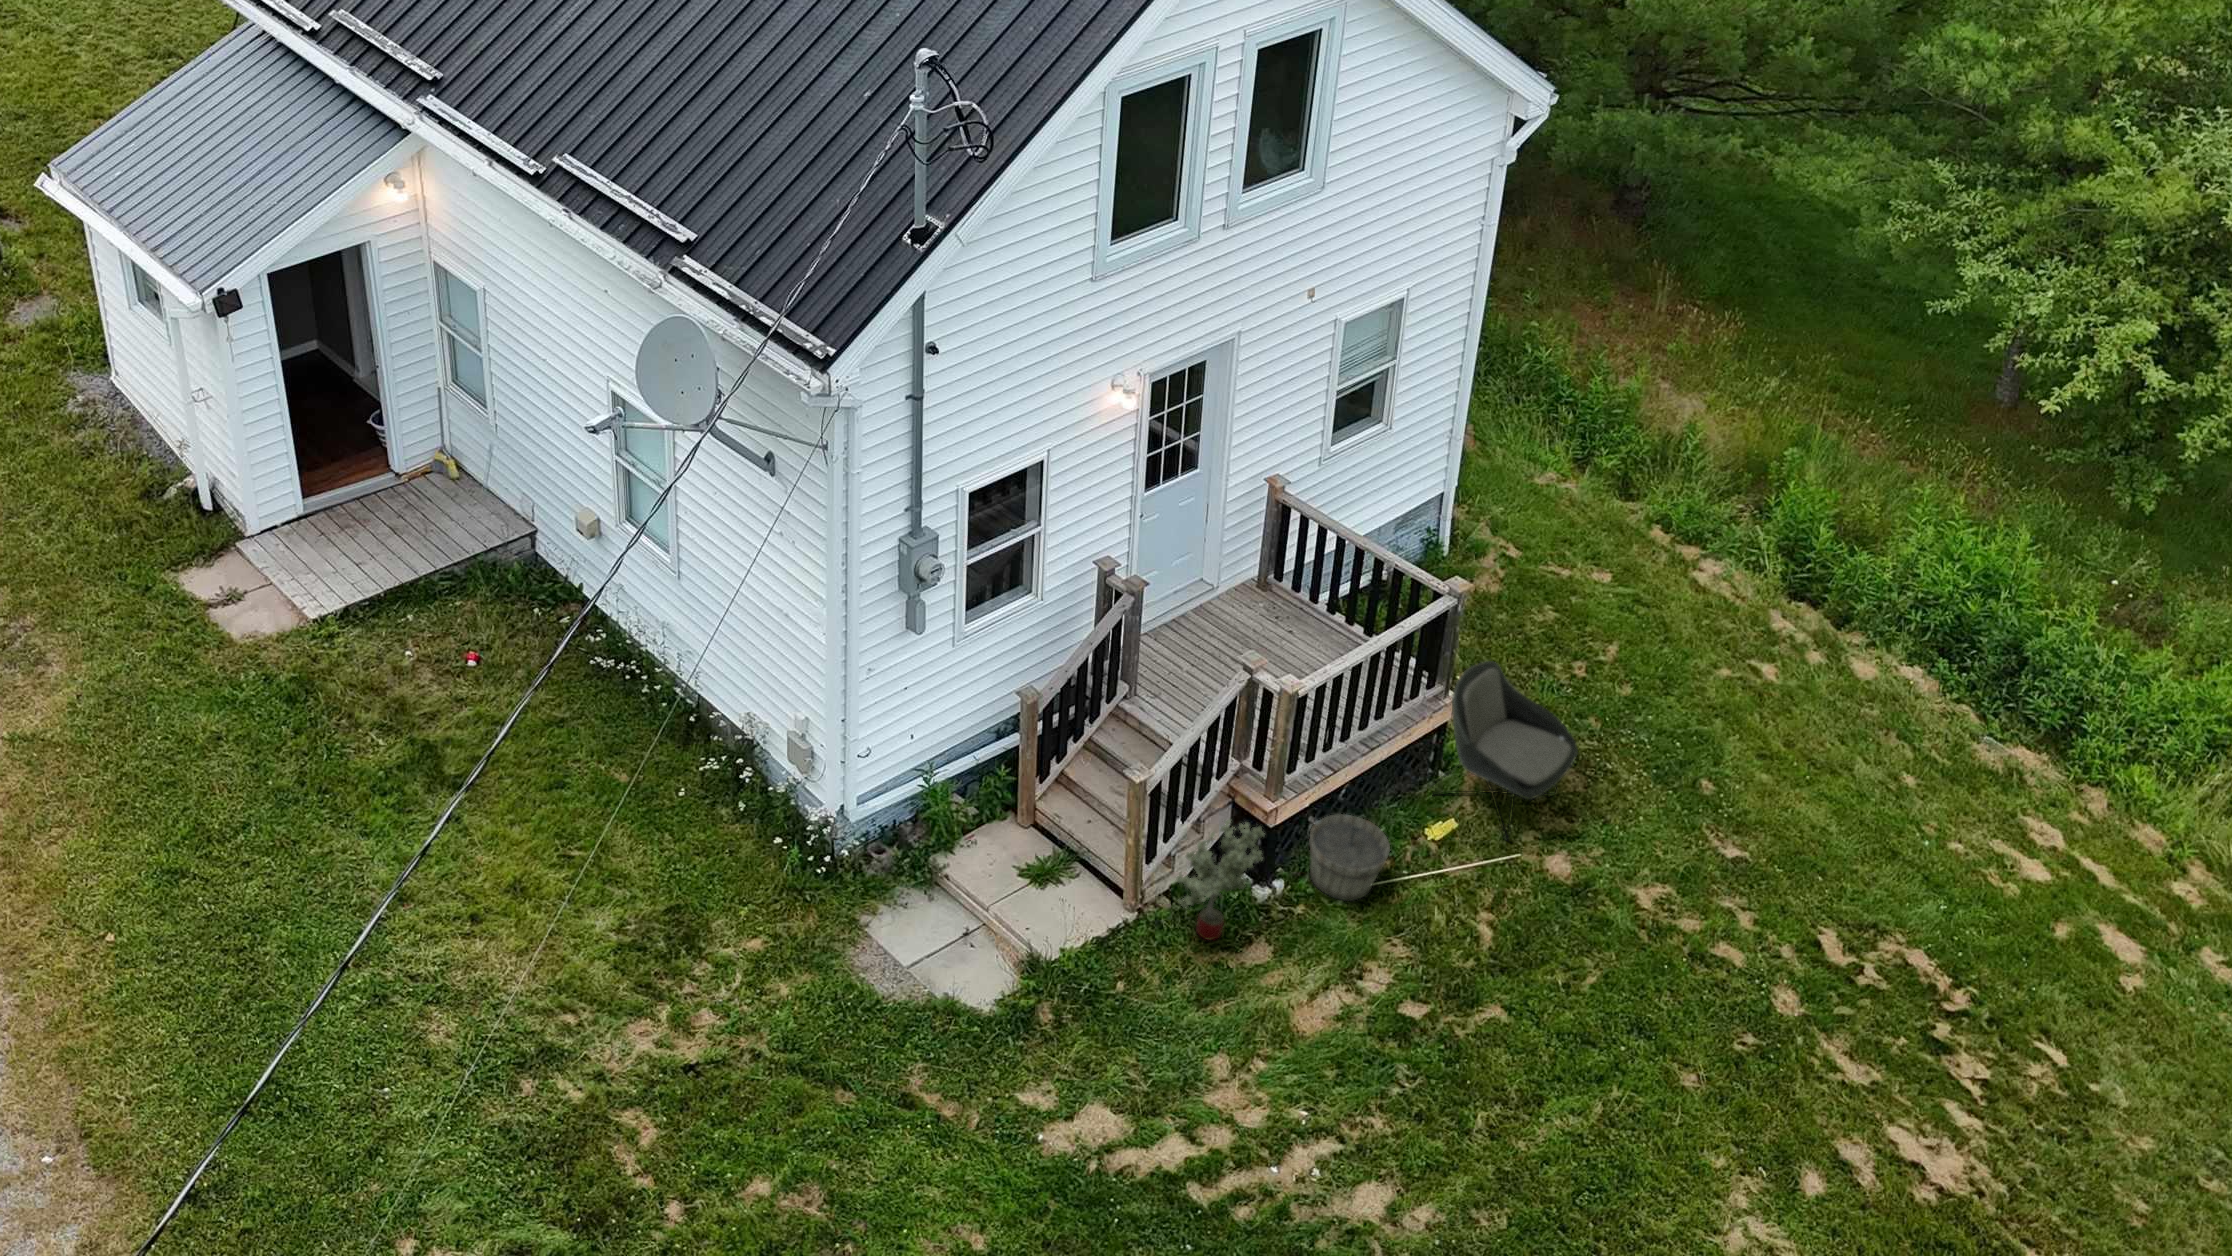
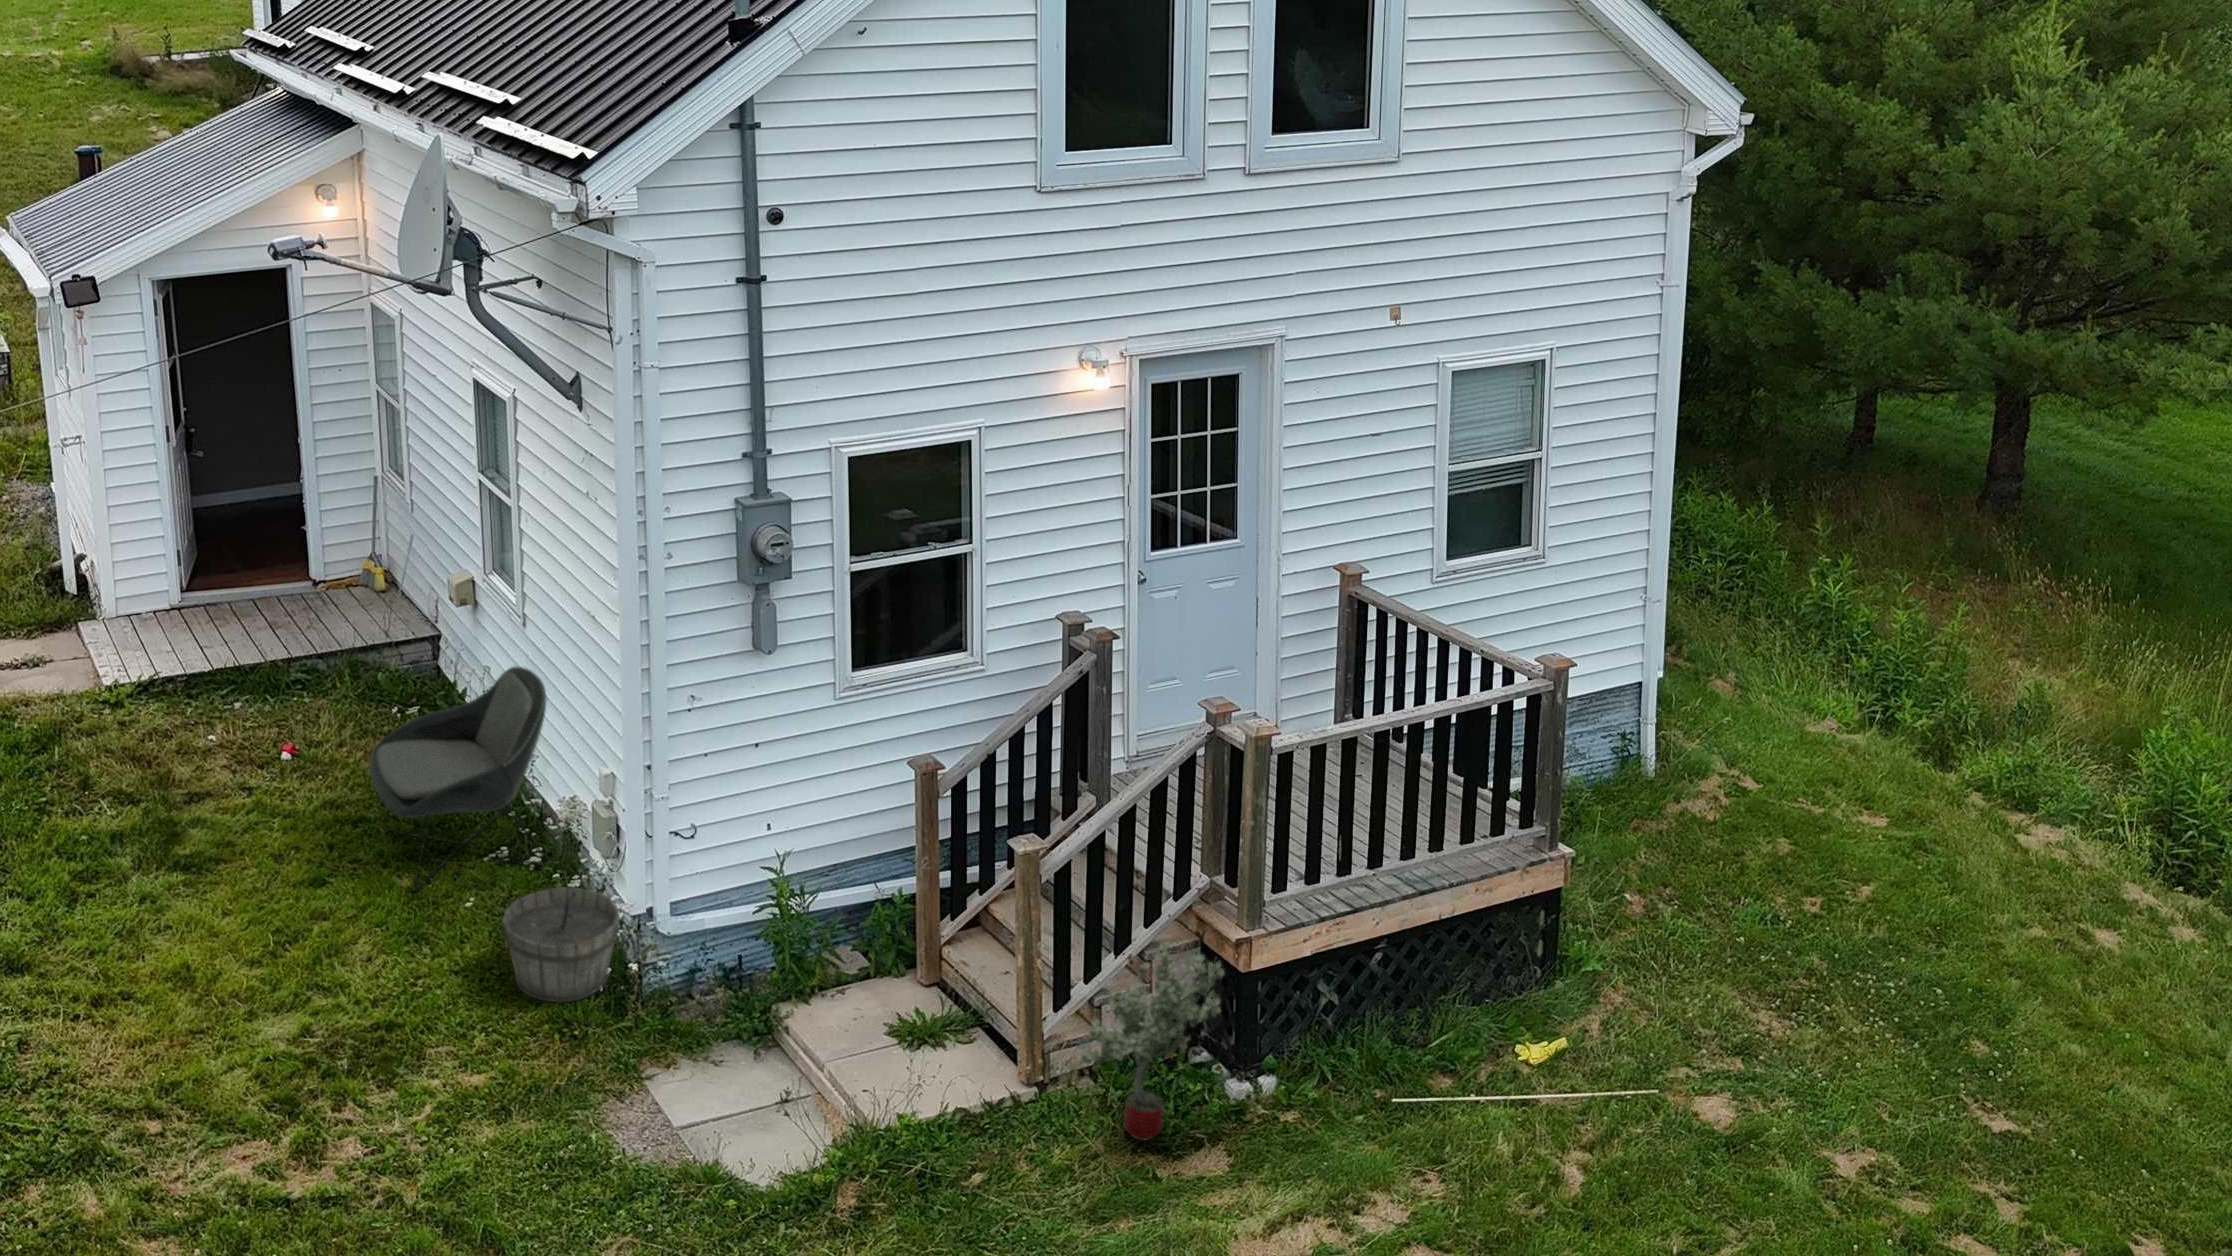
lounge chair: present [1430,661,1578,841] -> present [369,667,547,892]
wooden bucket: present [1309,814,1390,901] -> present [501,887,620,1002]

